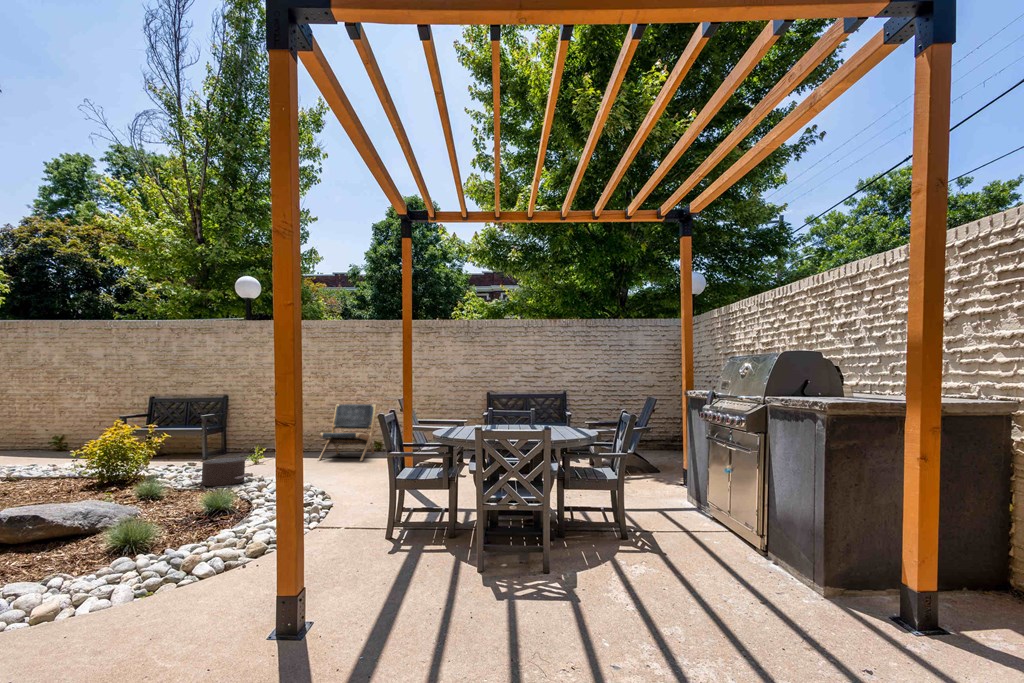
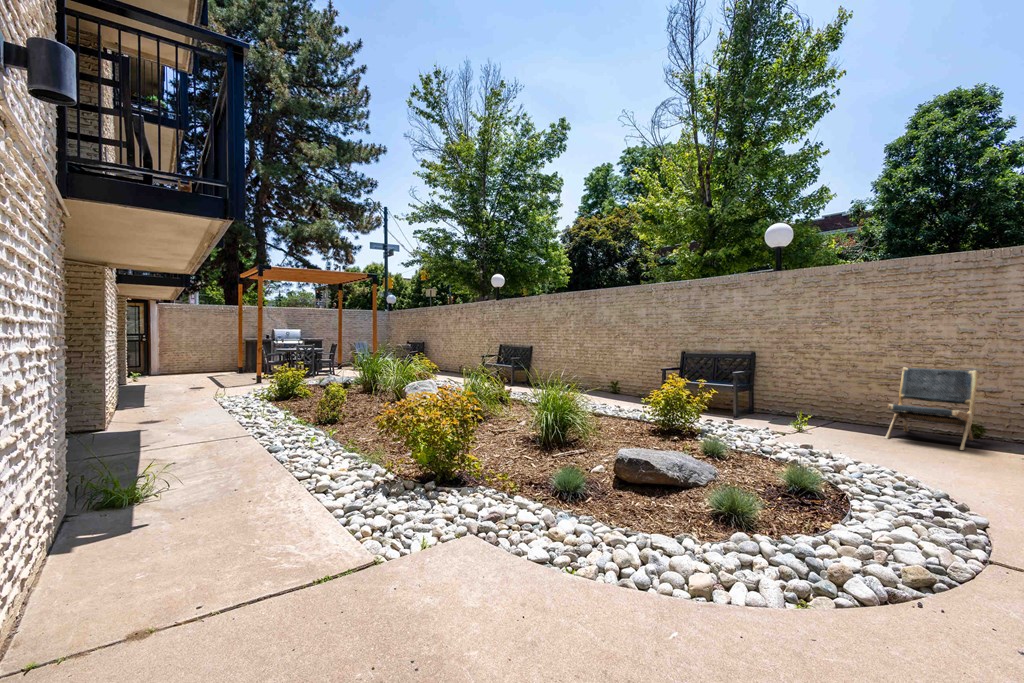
pouf: present [193,458,249,486] -> none [747,423,812,456]

